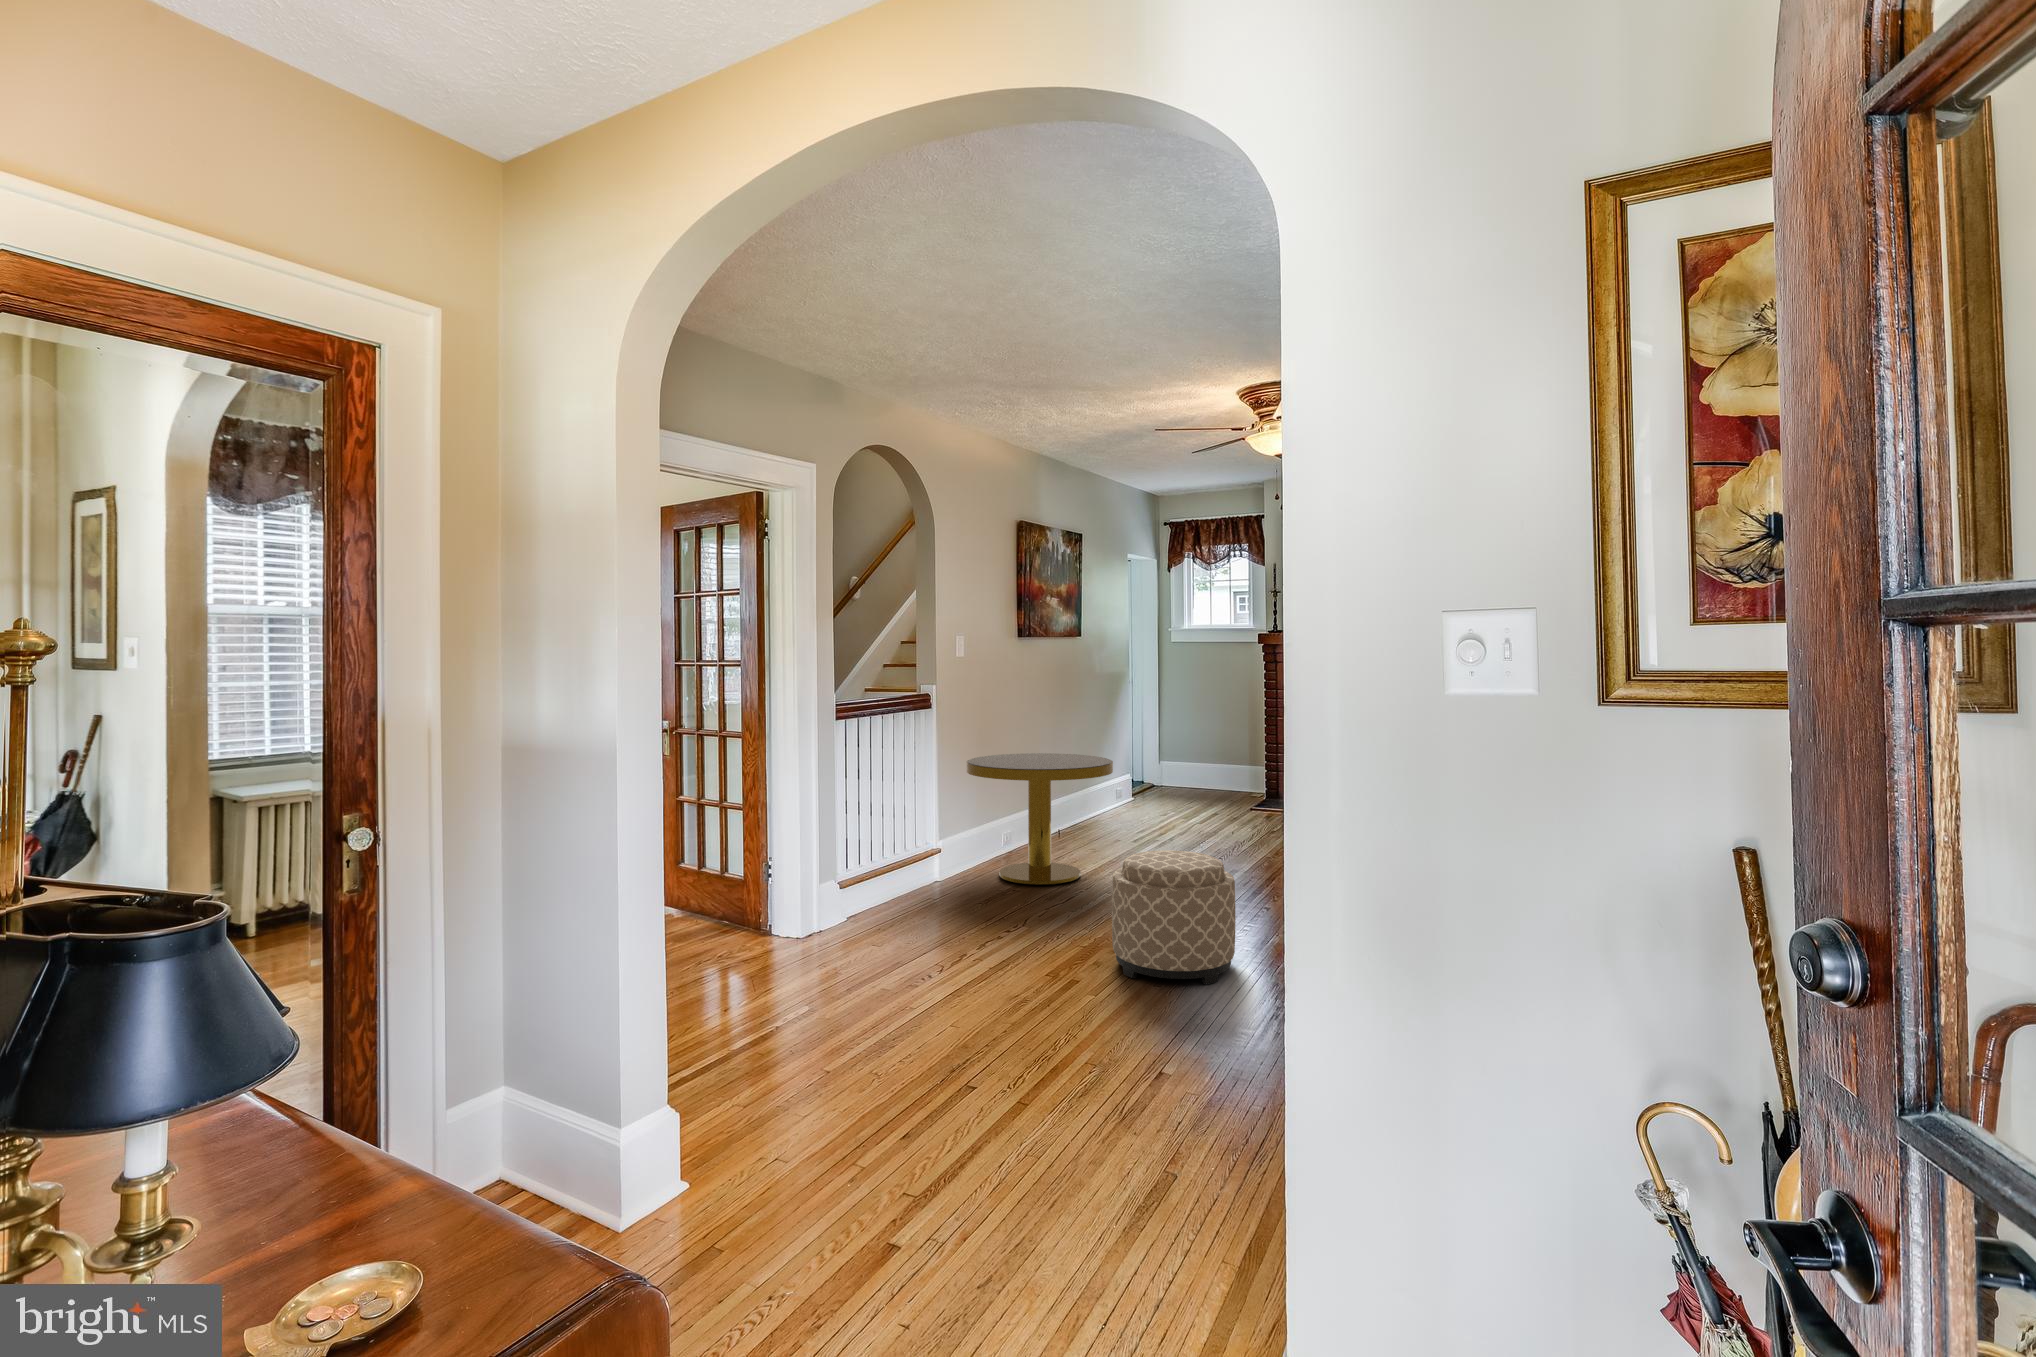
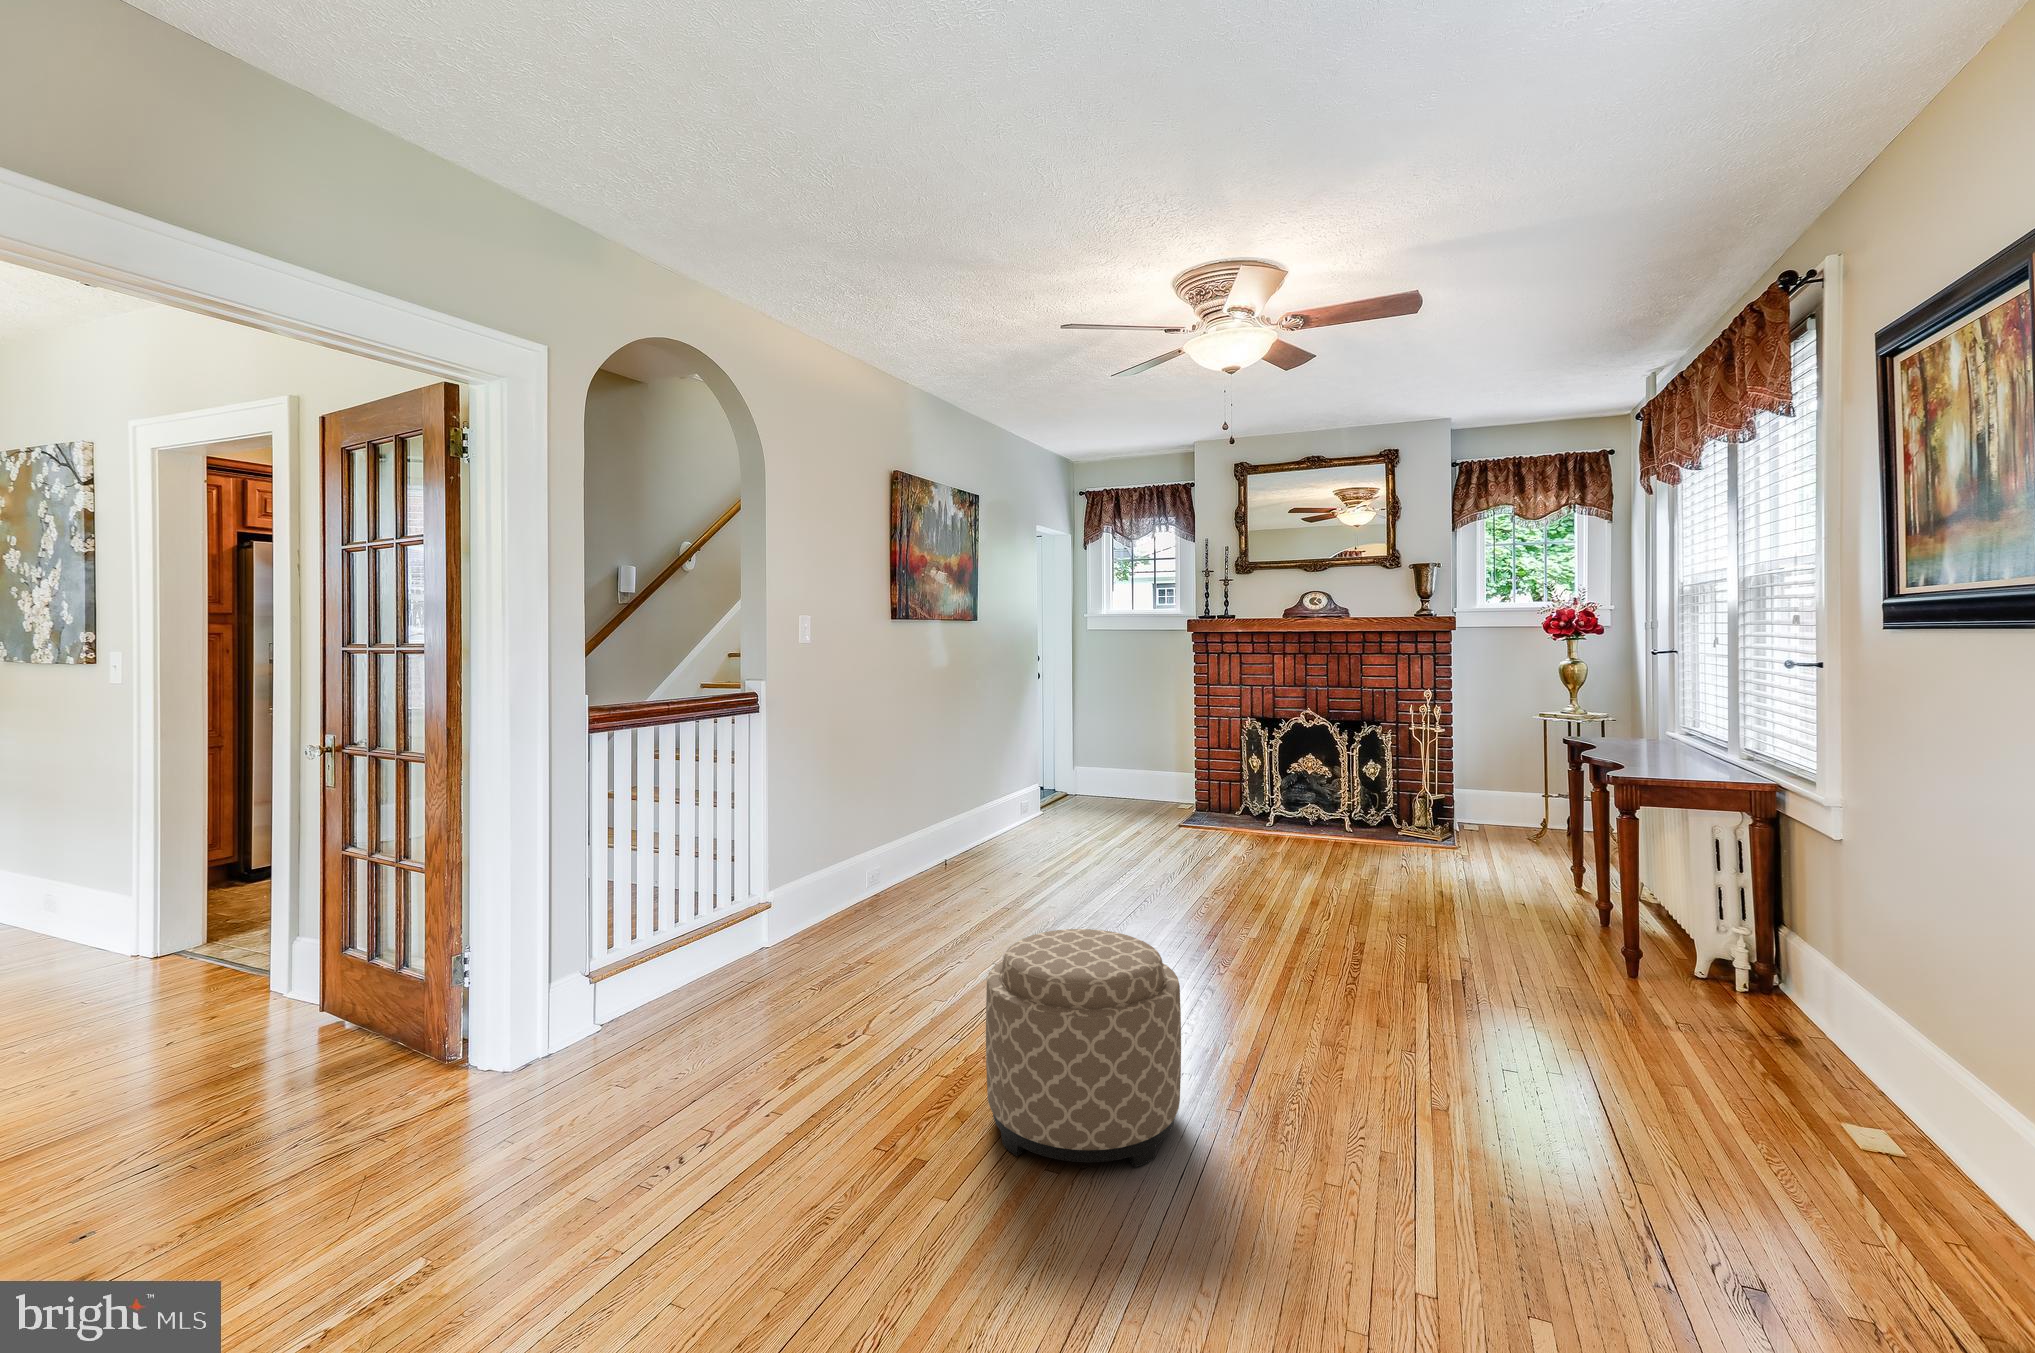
side table: present [966,753,1113,884] -> none [807,768,1007,951]

